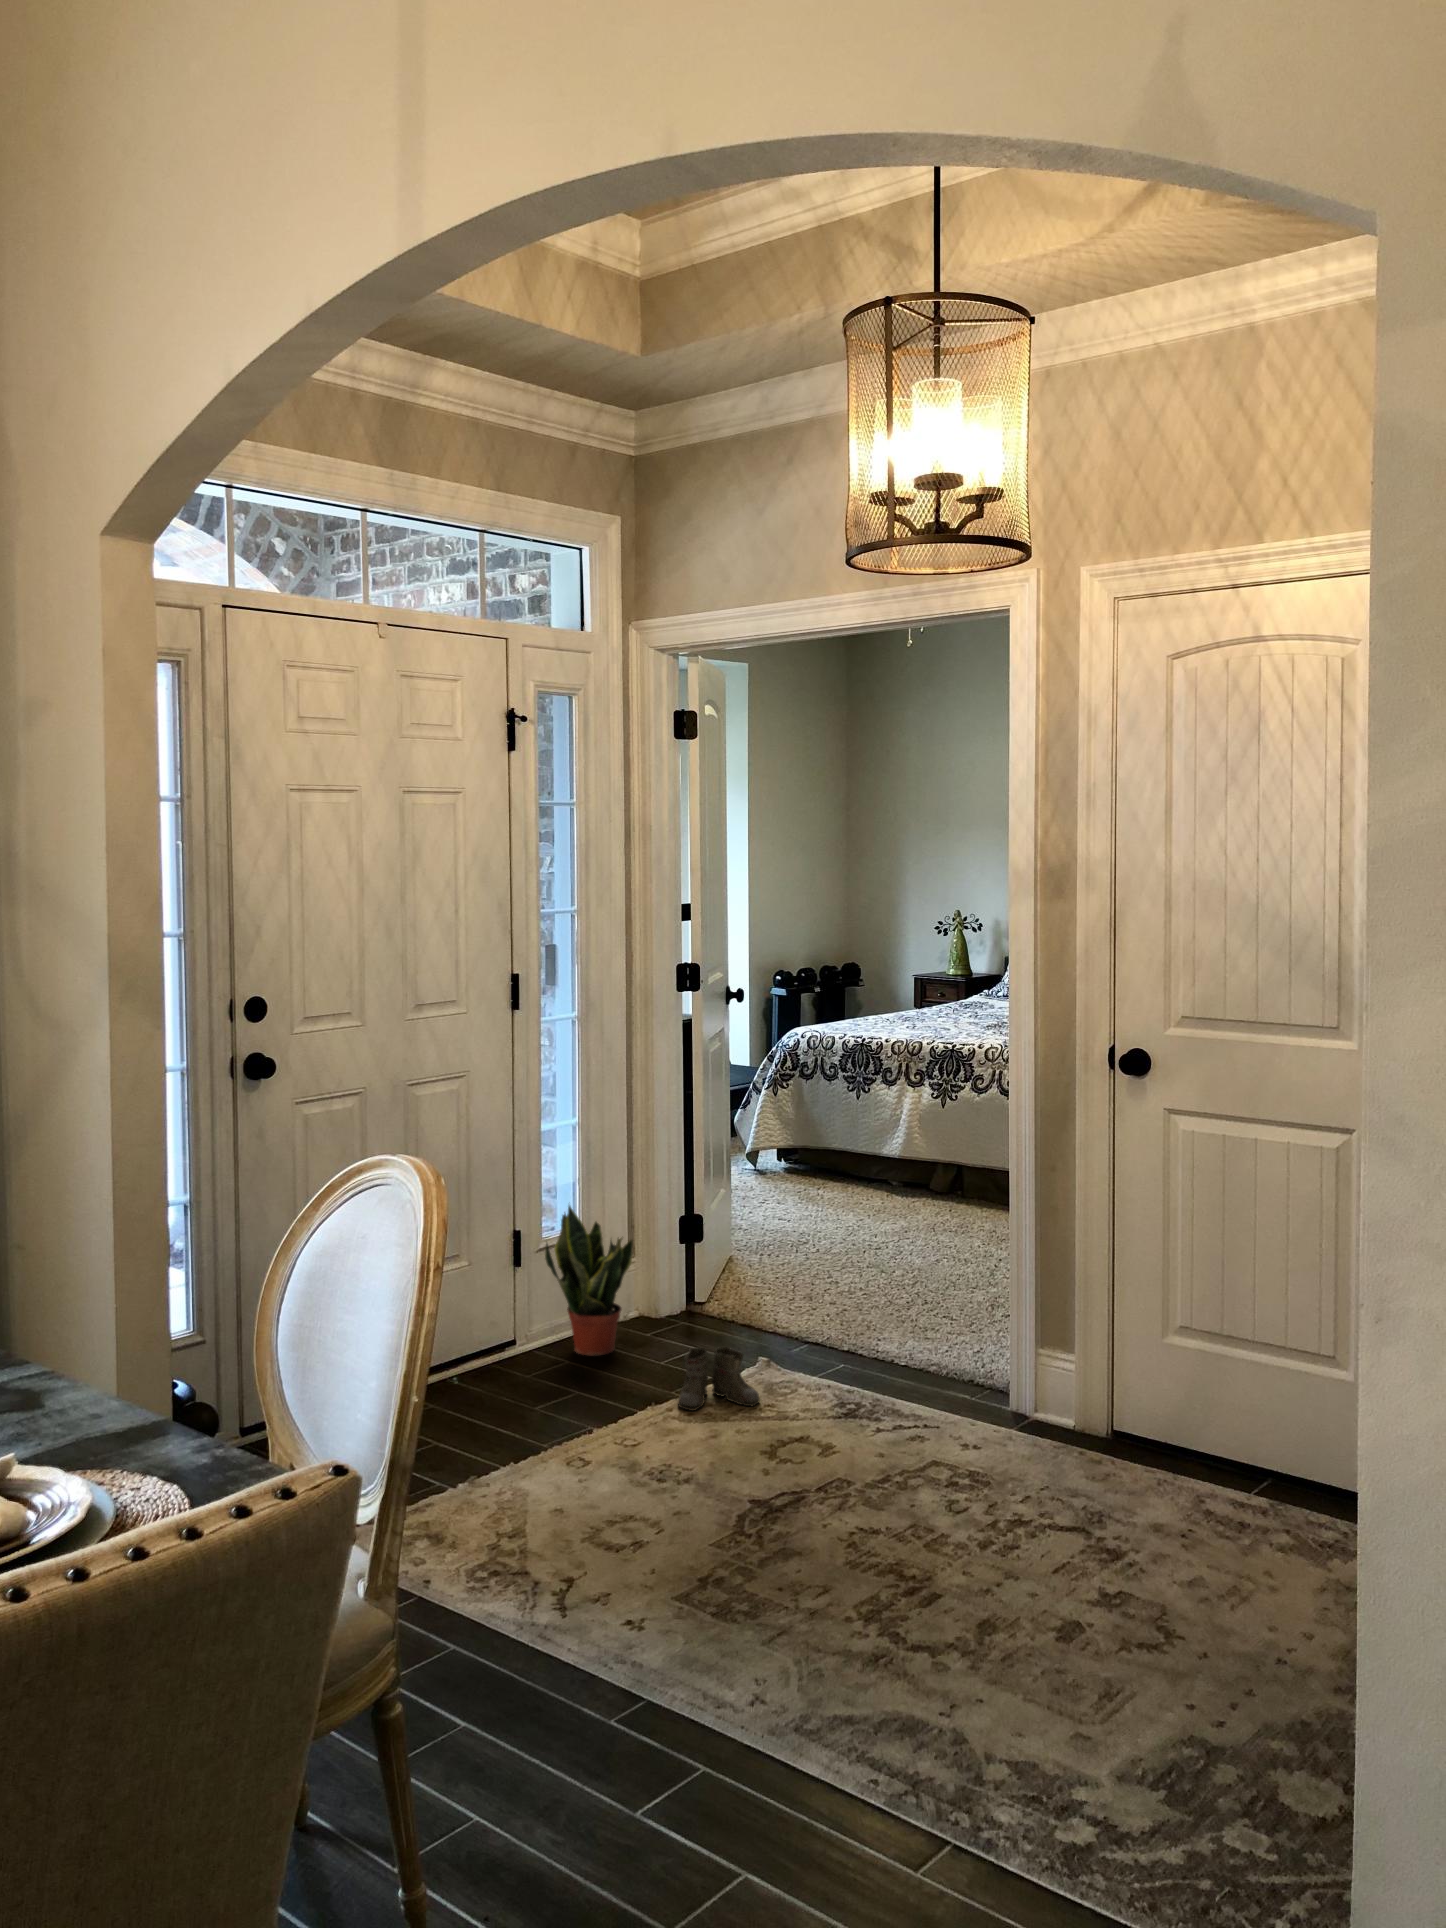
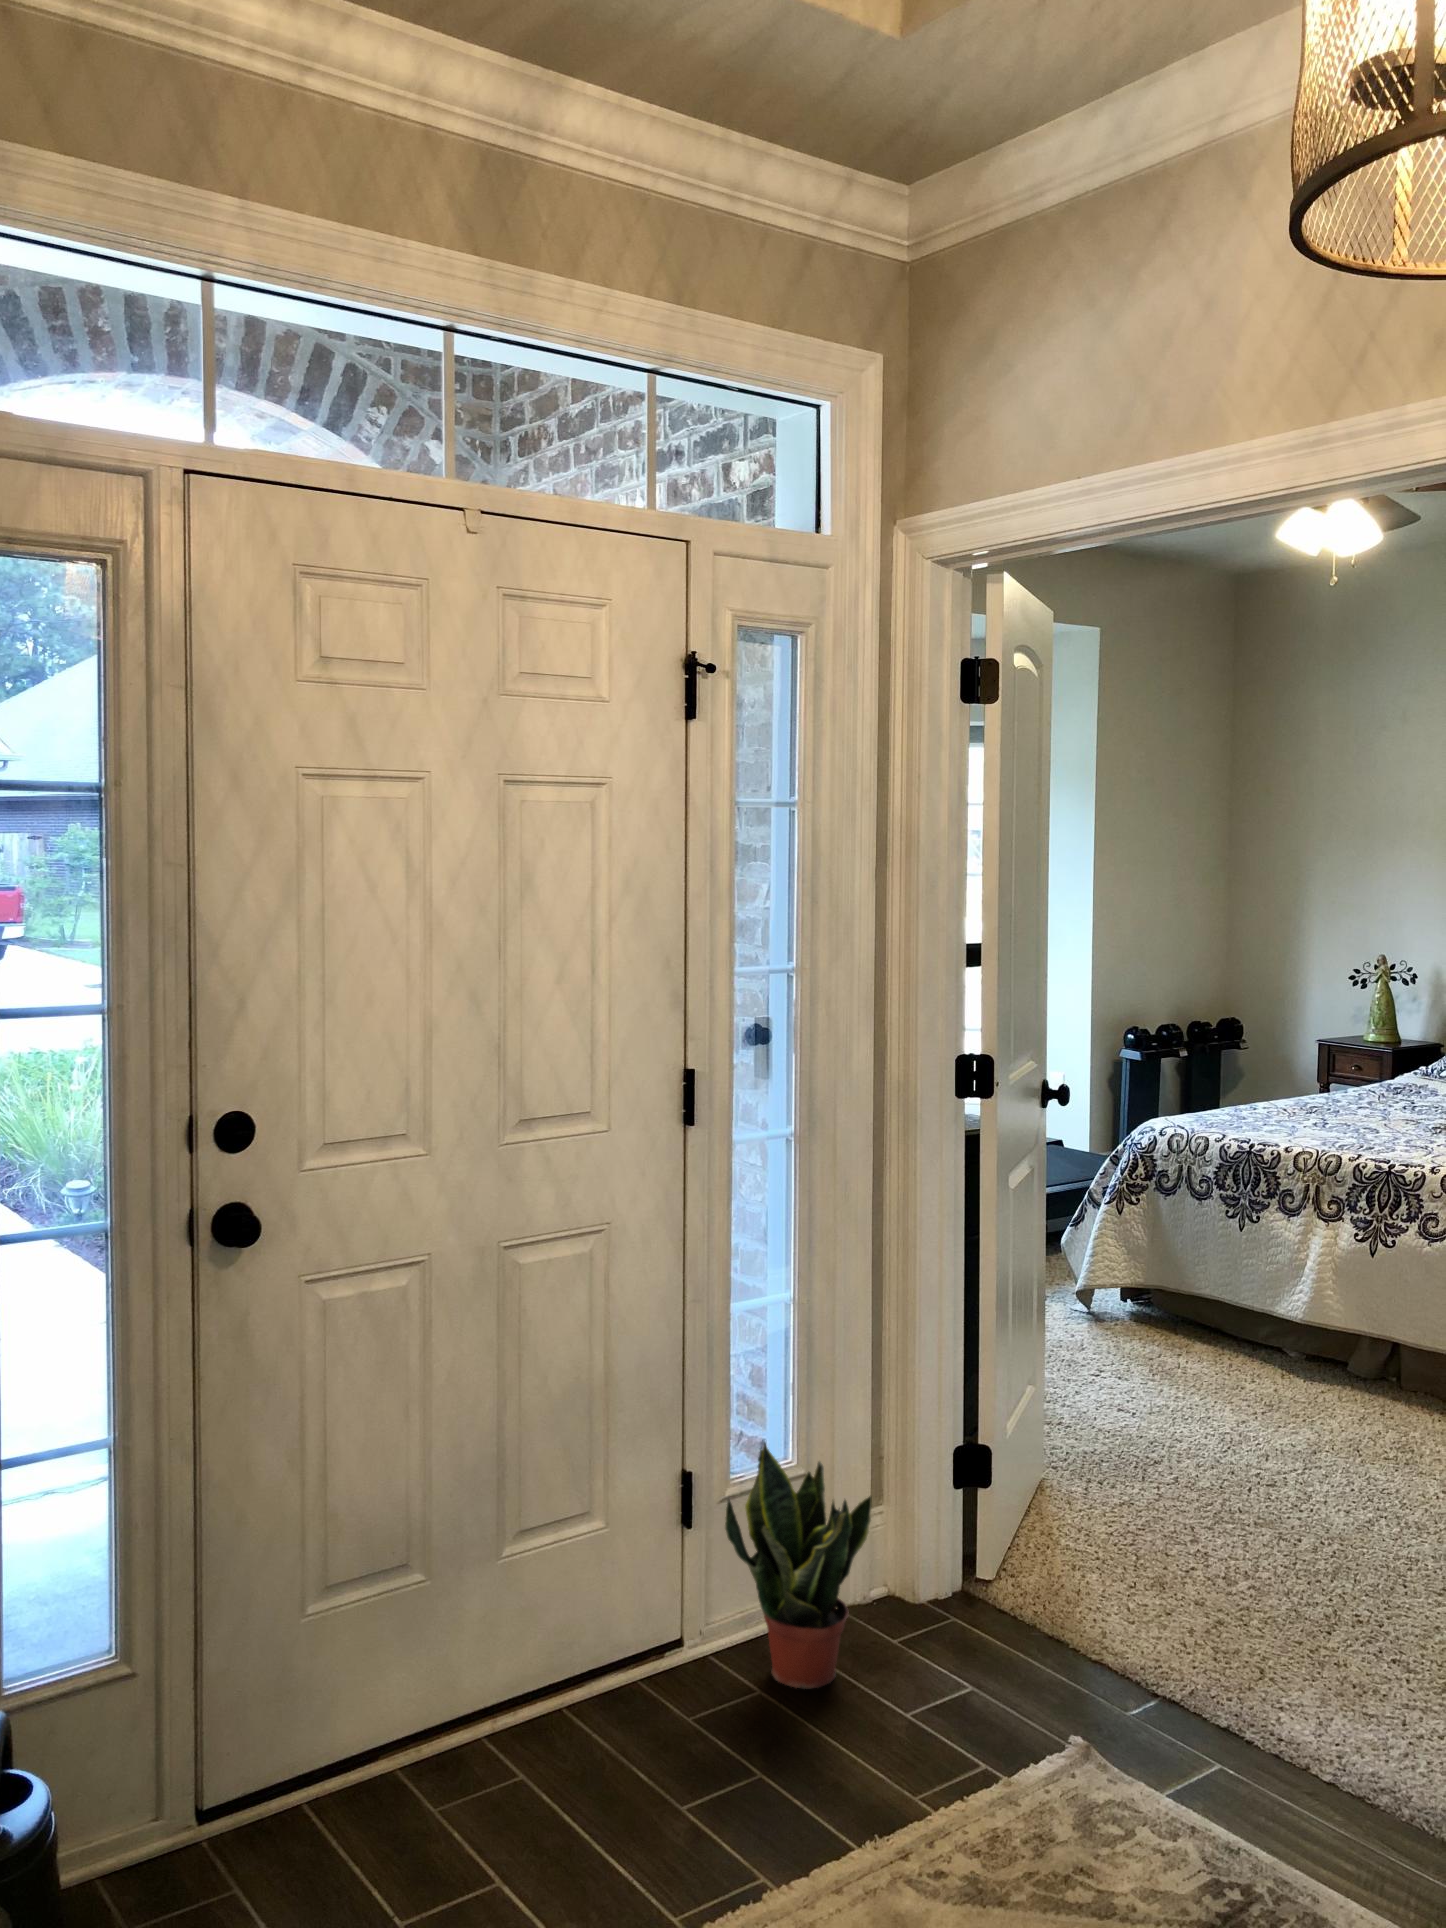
boots: present [678,1347,760,1411] -> none [904,1732,1066,1861]

